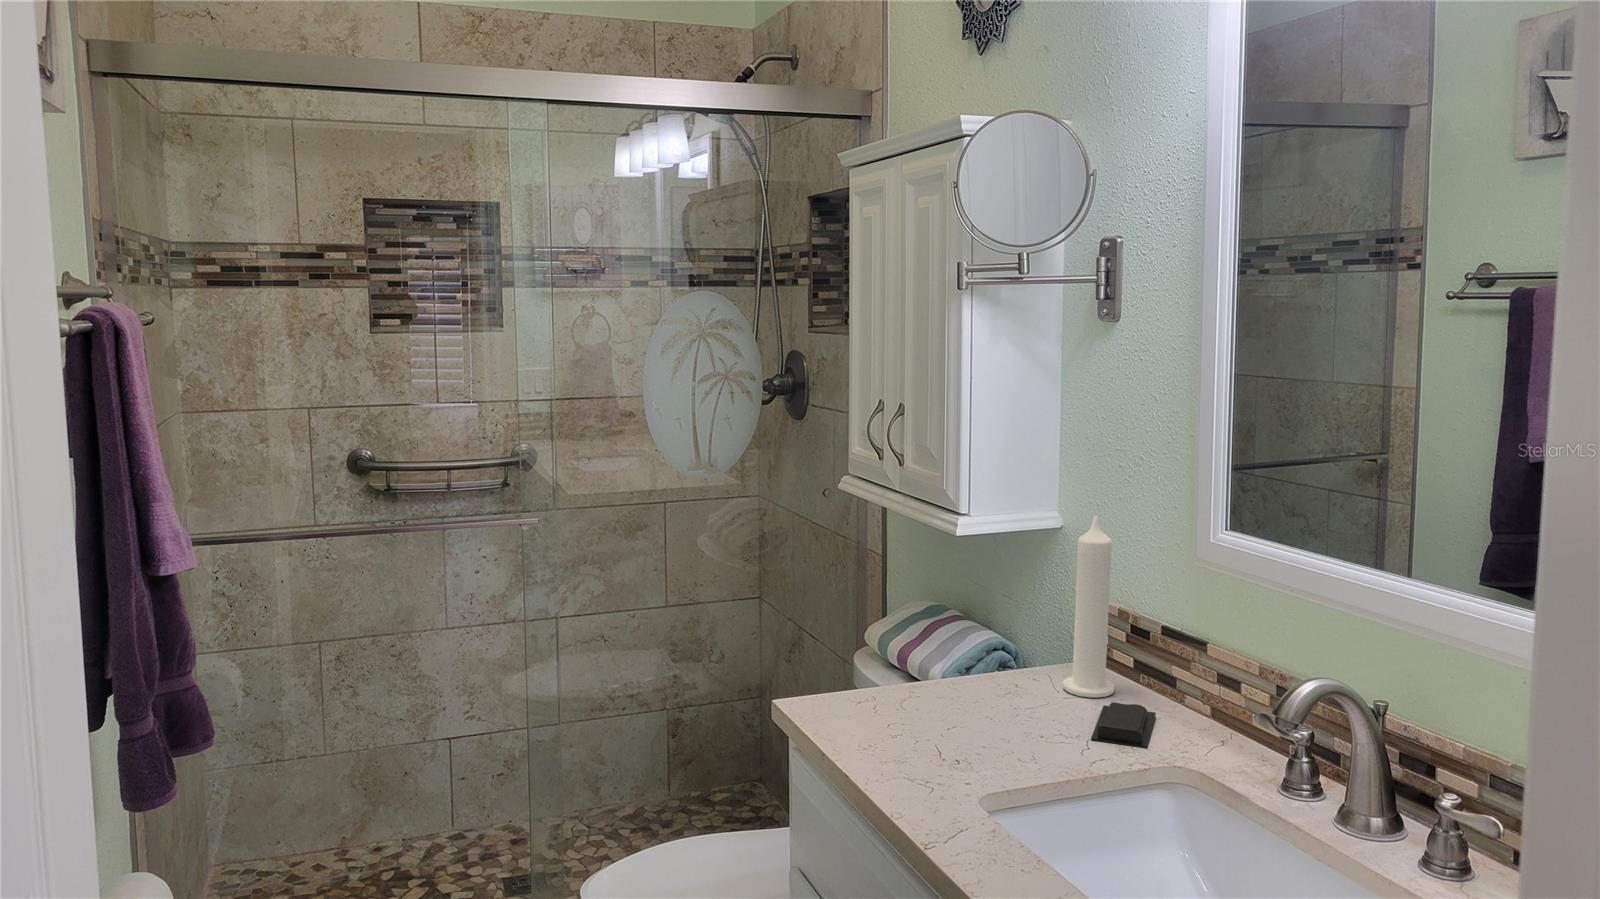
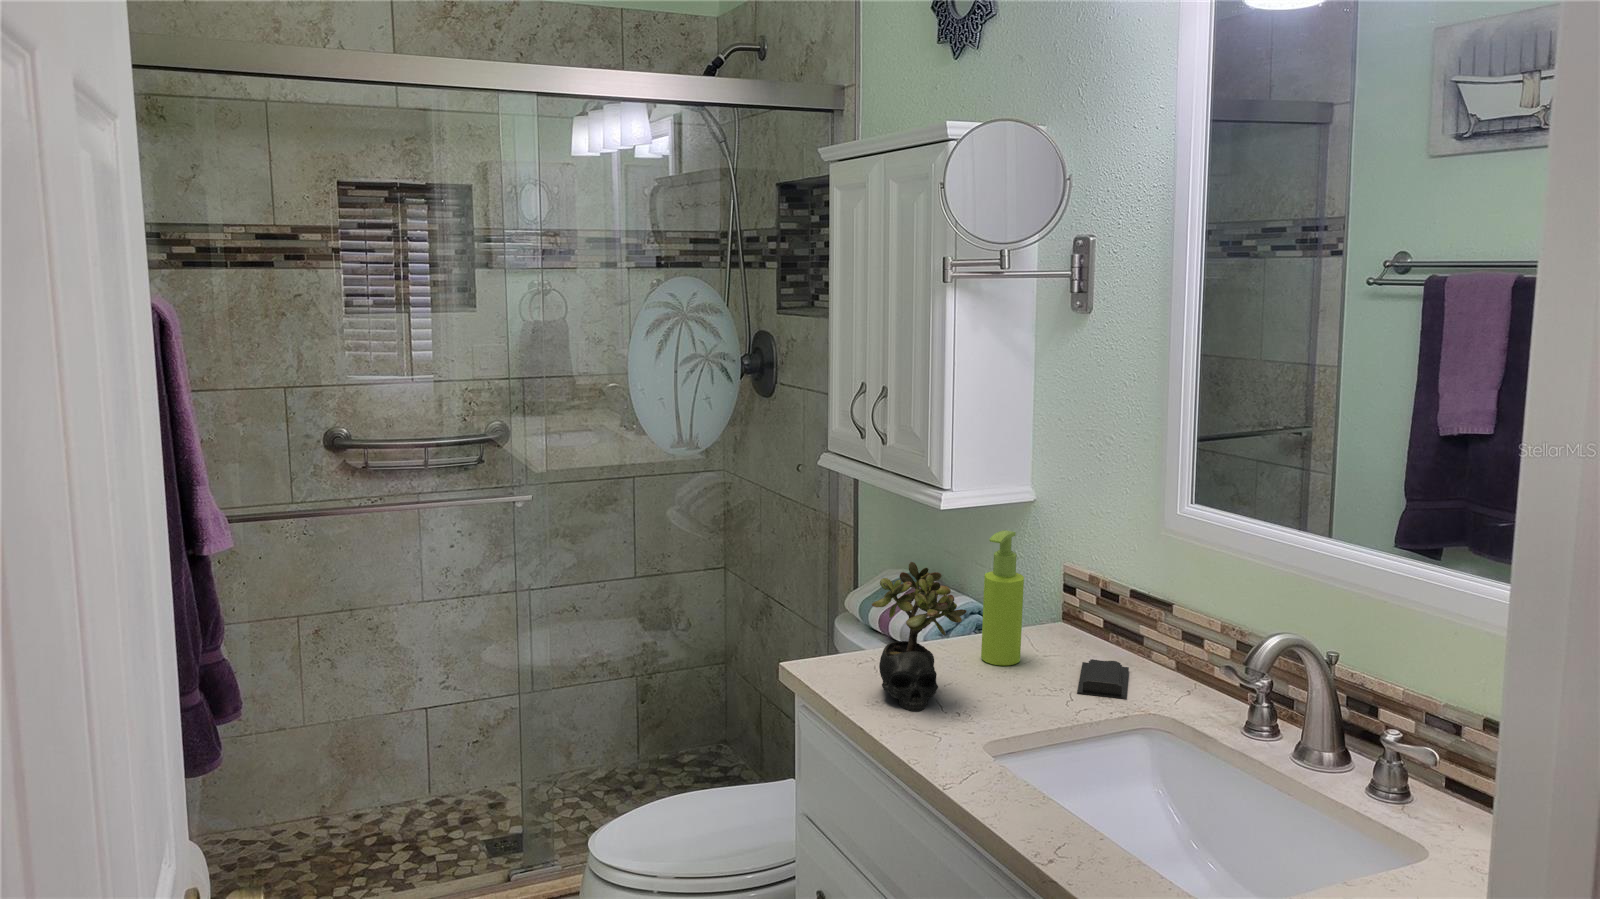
candle: present [1063,516,1114,698] -> none [1043,493,1089,655]
soap dispenser: none [991,556,1037,707] -> present [981,530,1024,665]
succulent plant: none [855,587,960,754] -> present [872,562,967,711]

